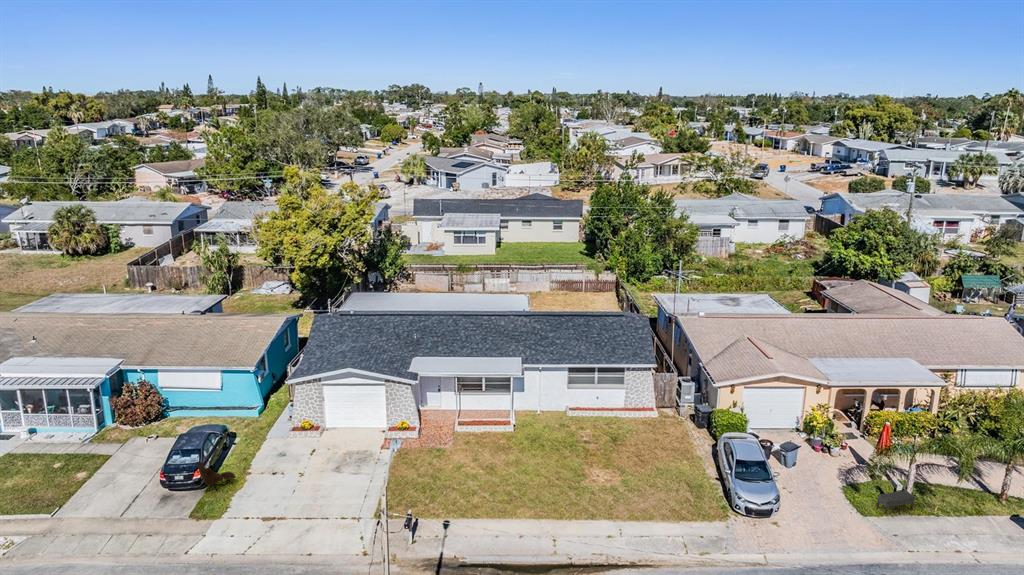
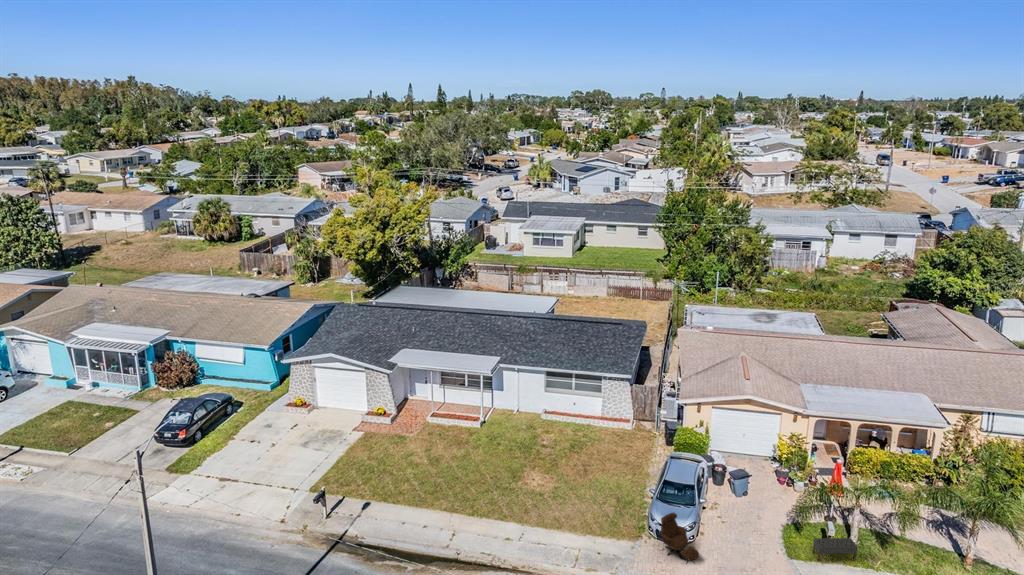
lounge chair: present [197,462,236,490] -> present [661,512,699,564]

